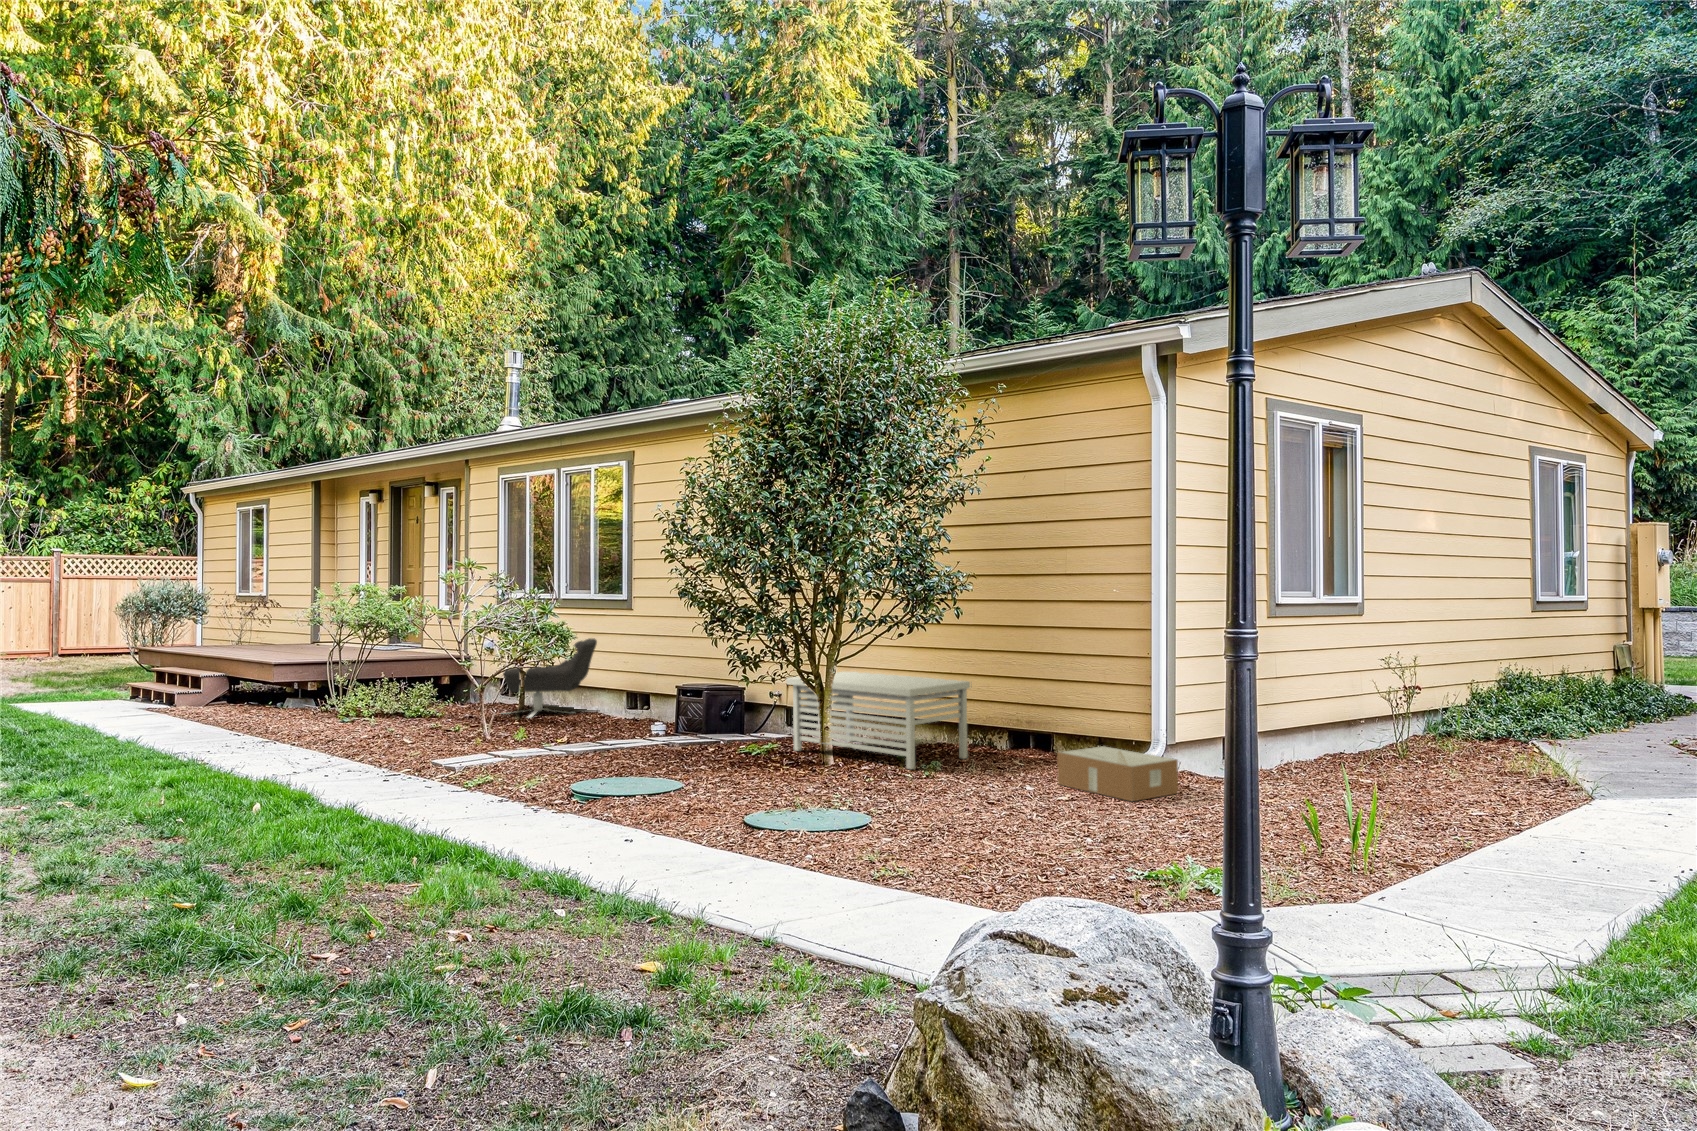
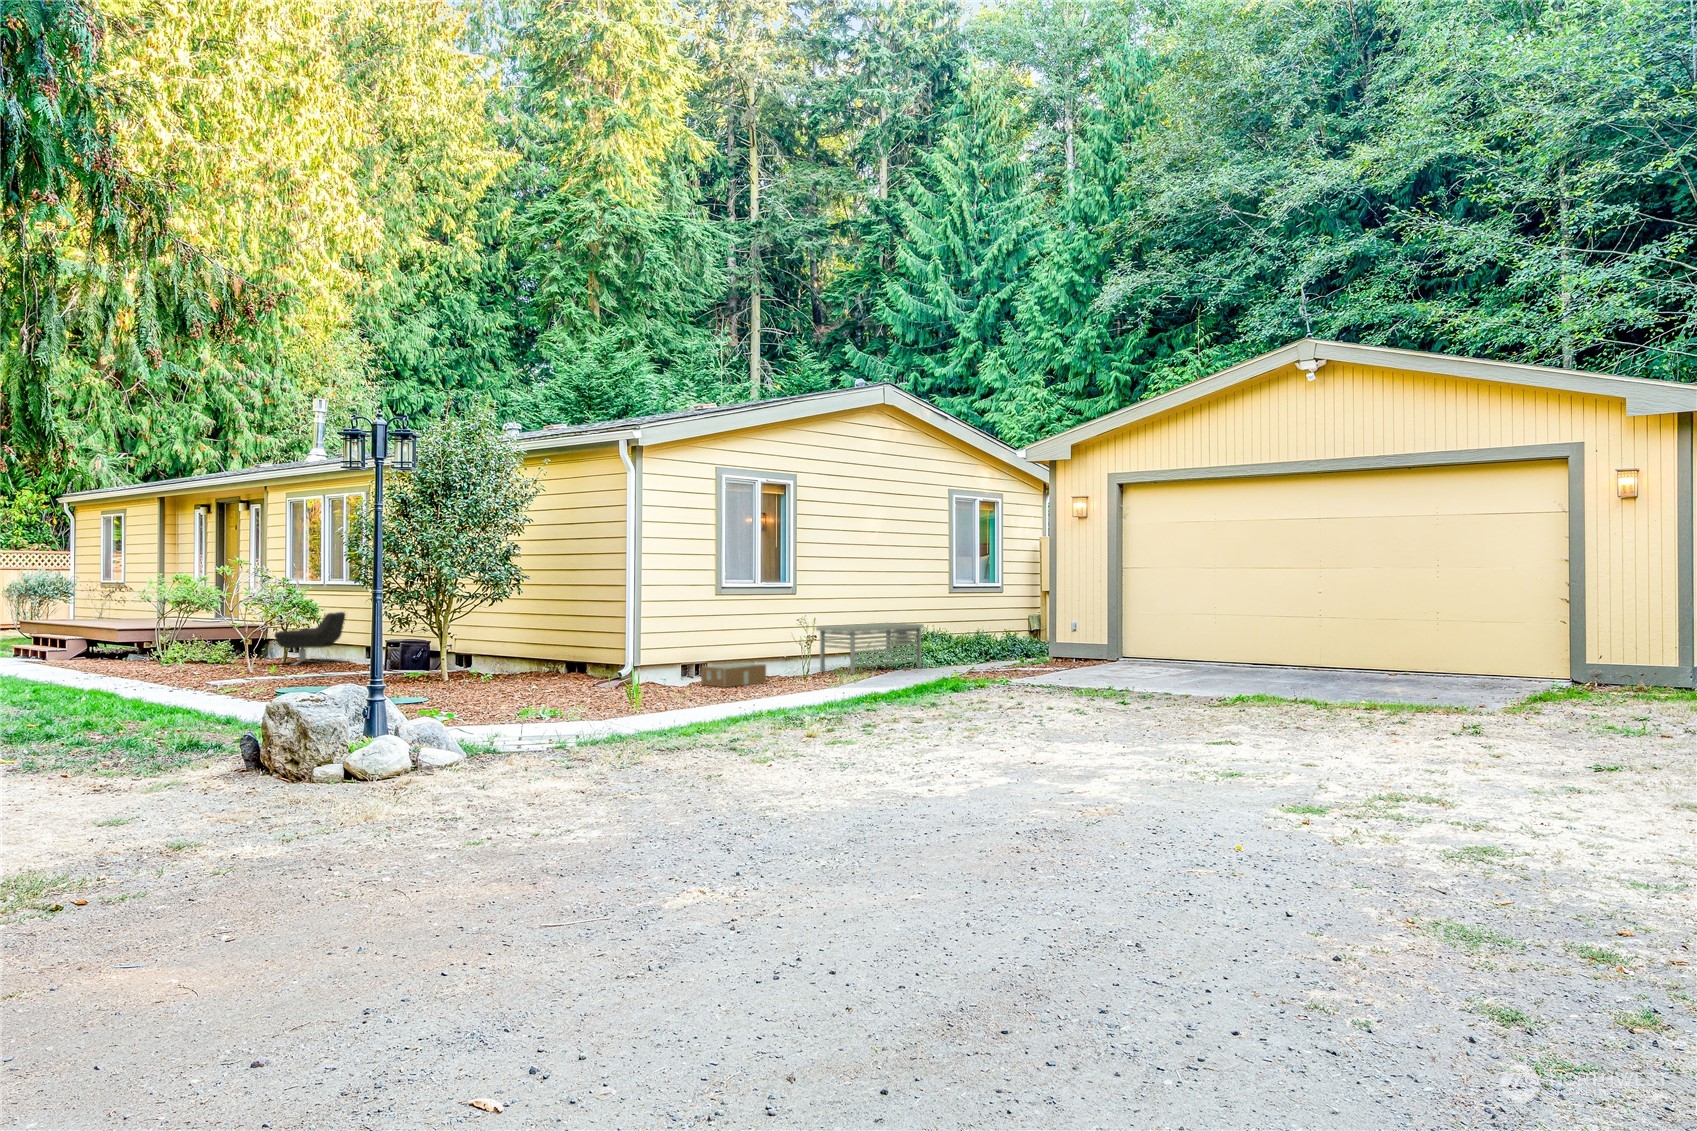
storage bench: present [786,671,970,769] -> present [816,623,924,674]
cardboard box: present [1057,746,1178,801] -> present [701,663,766,687]

